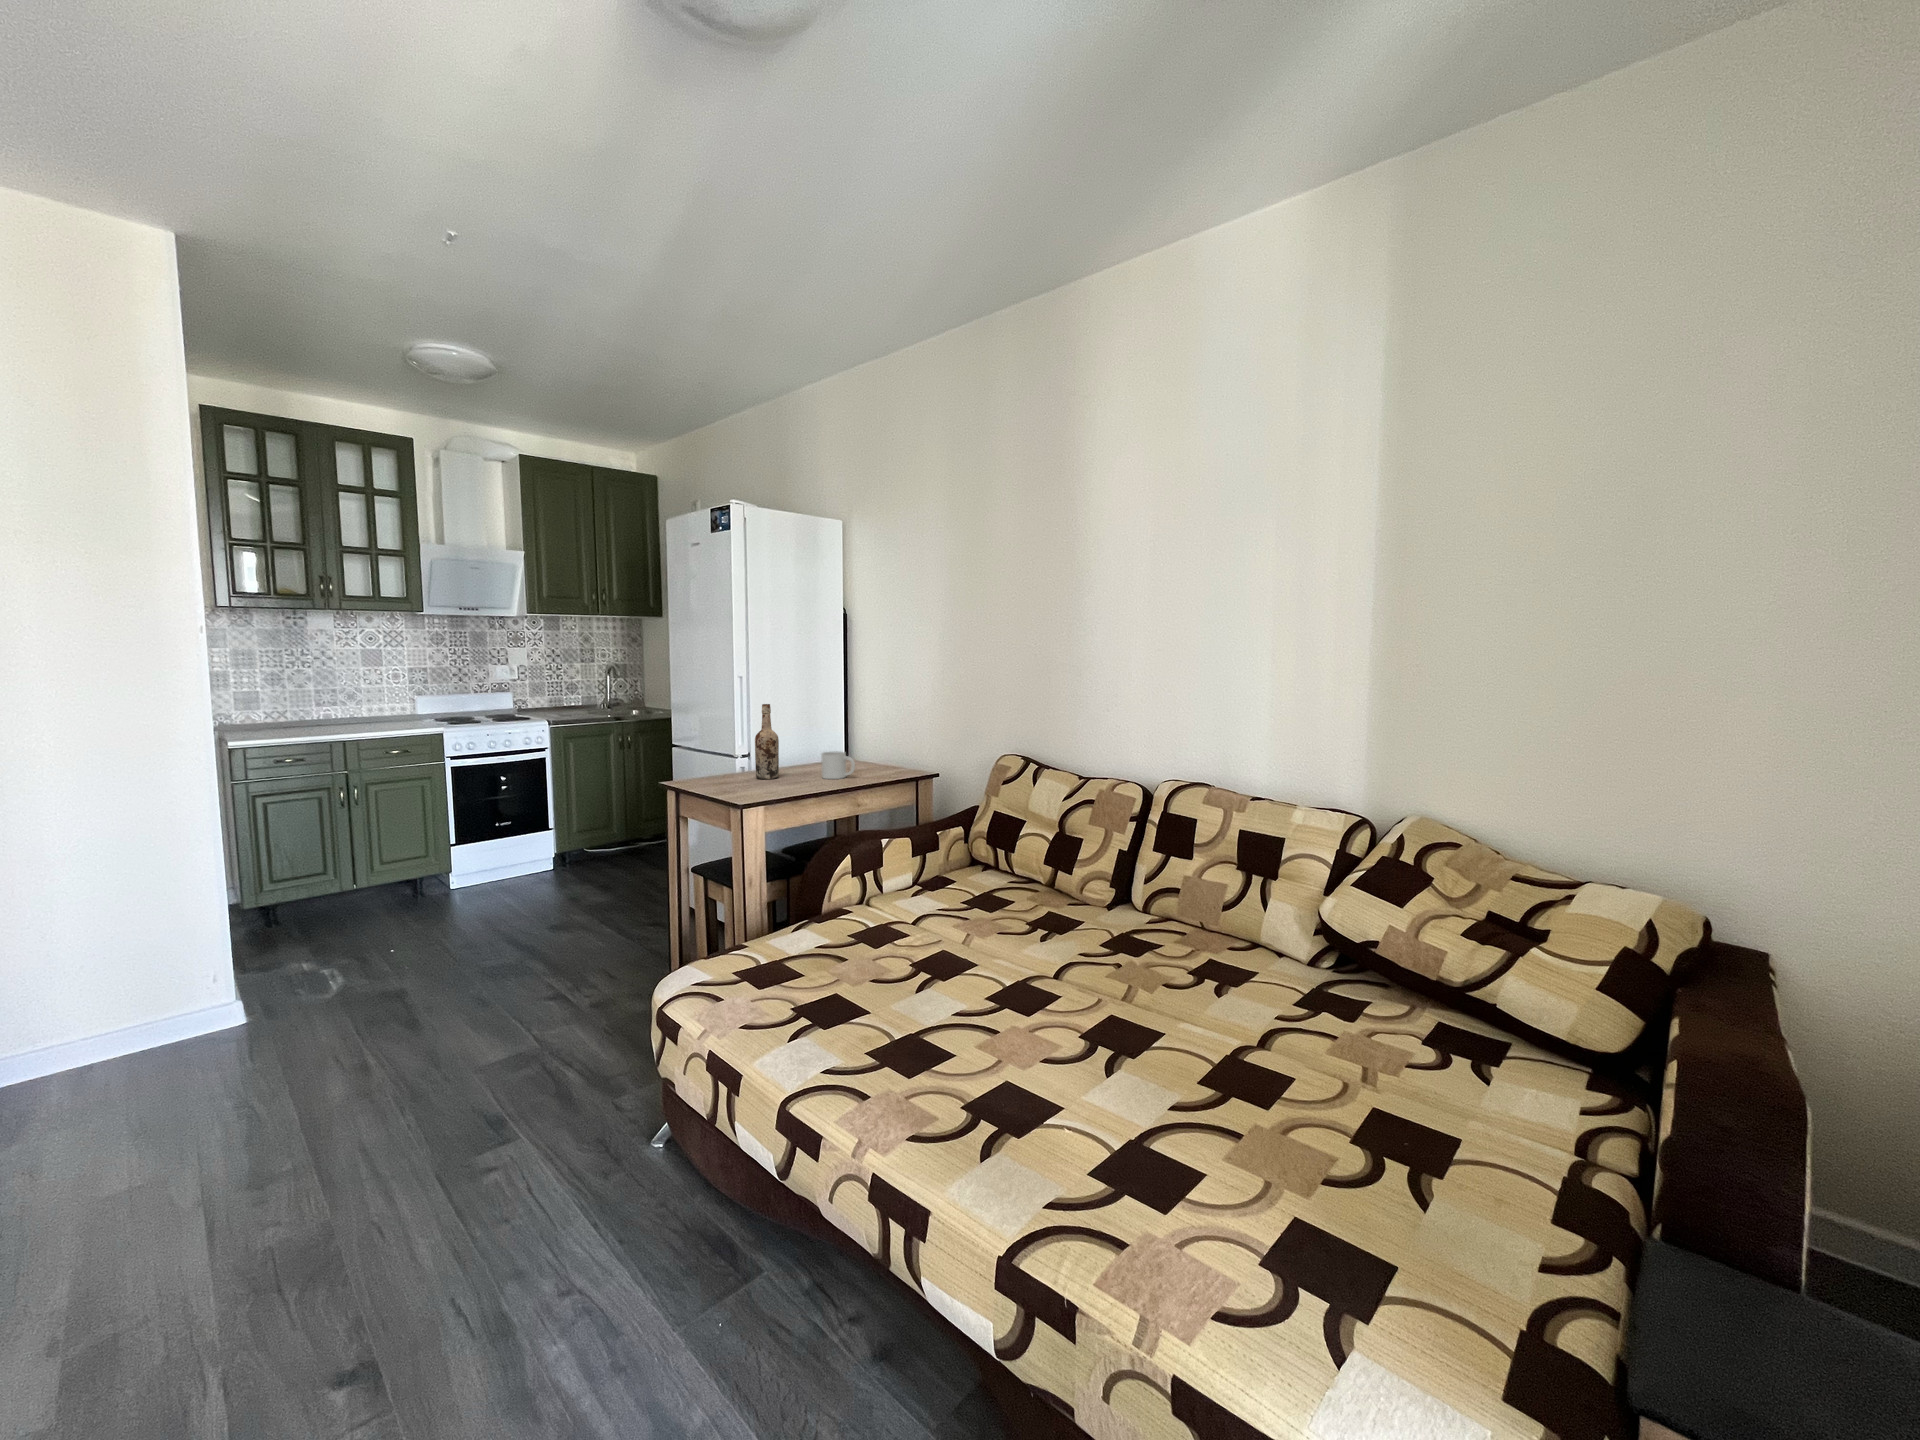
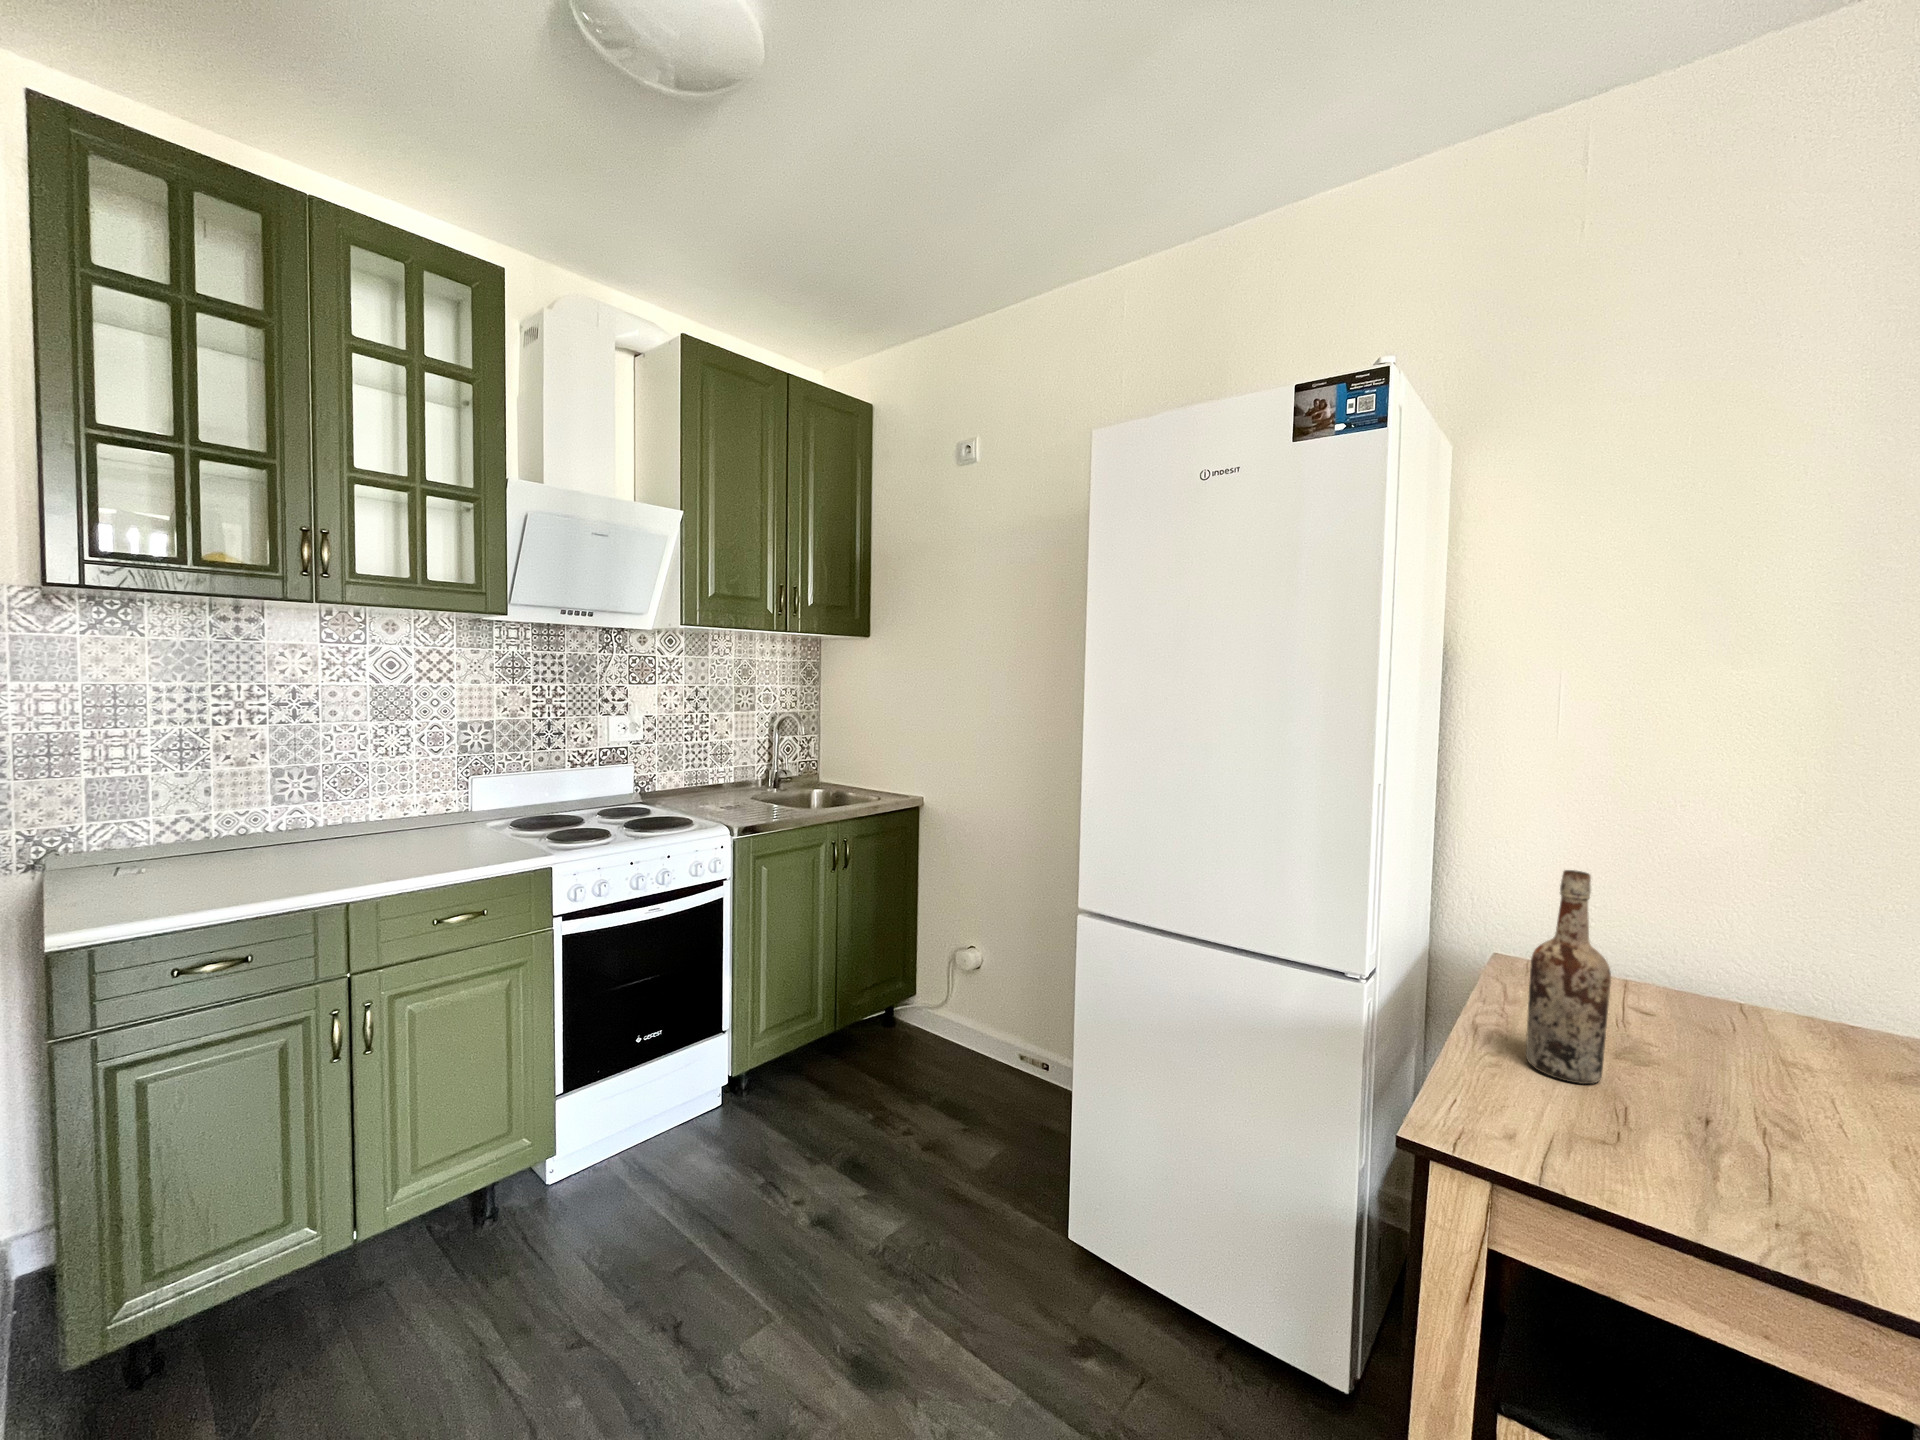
mug: present [821,751,855,779] -> none [1670,986,1791,1078]

